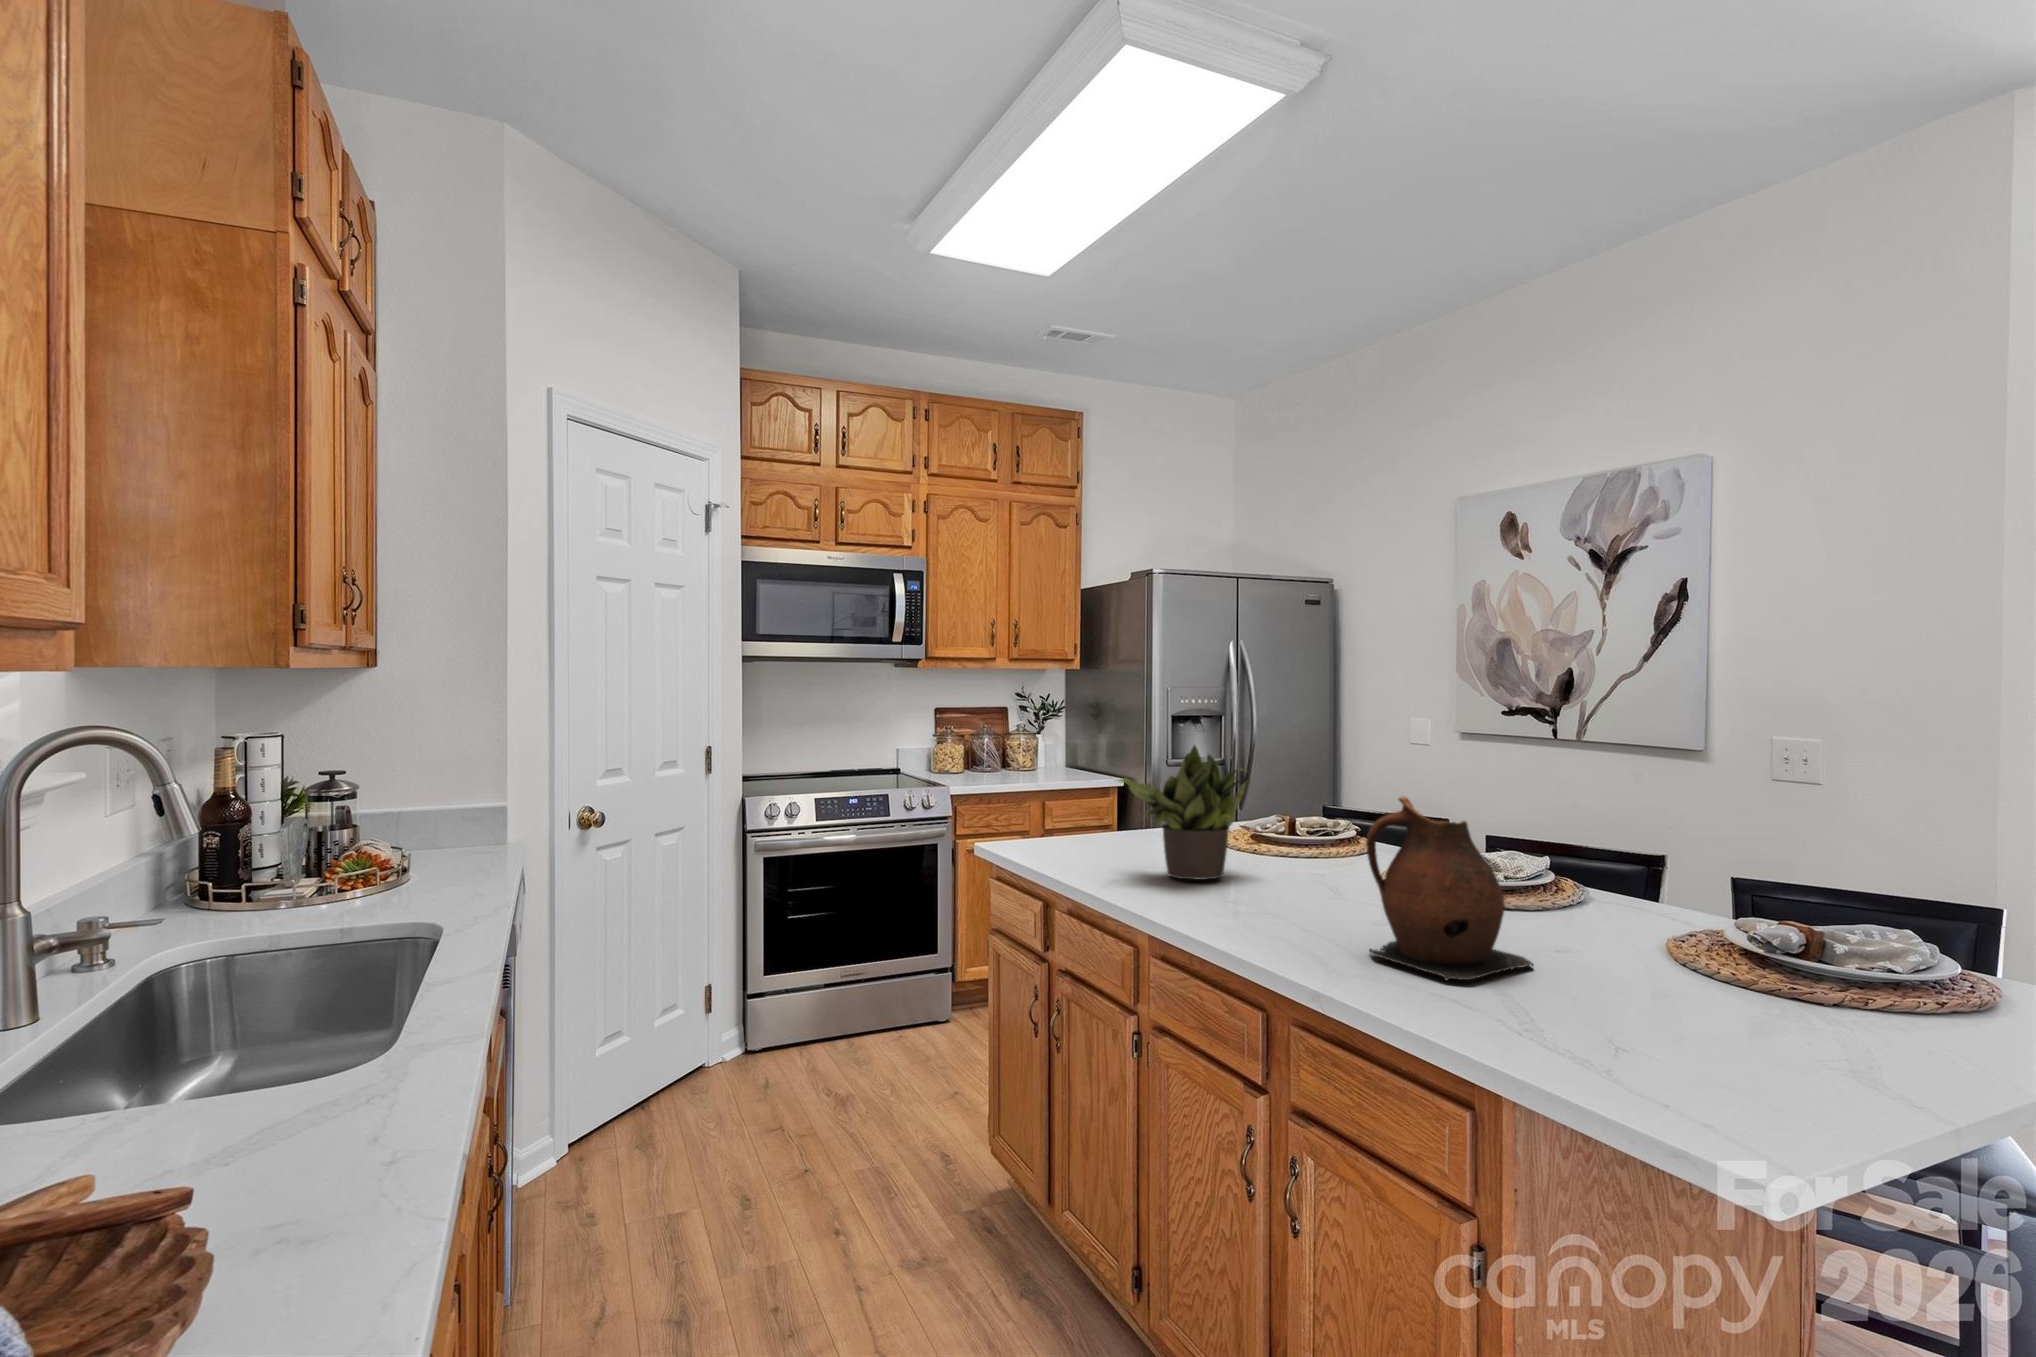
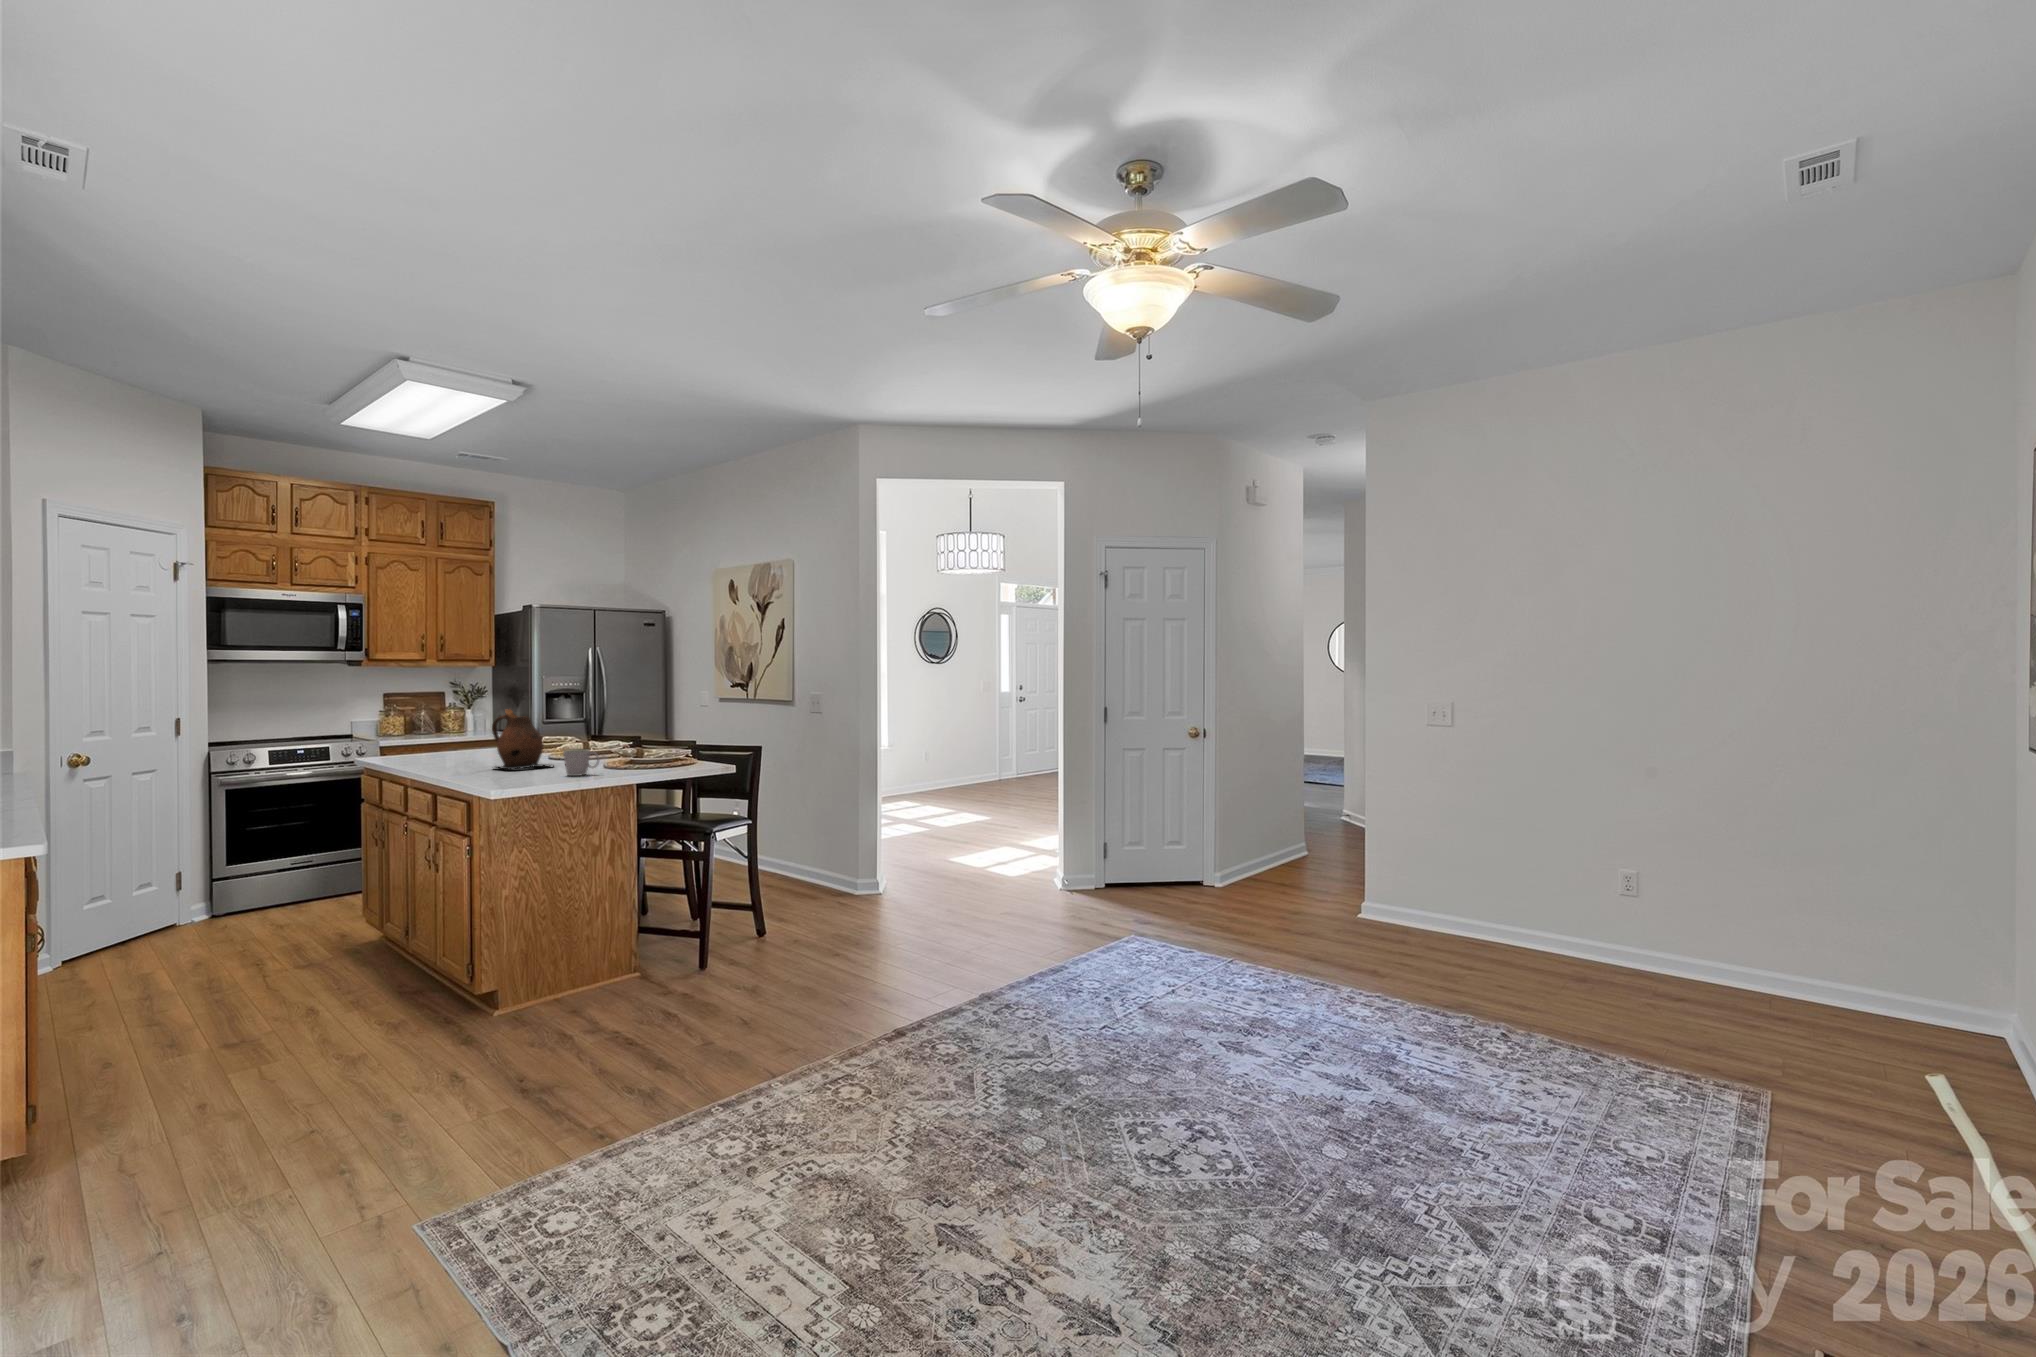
potted plant: present [1119,745,1249,879] -> none [415,697,492,758]
mug: none [1719,963,1856,1071] -> present [563,749,599,776]

